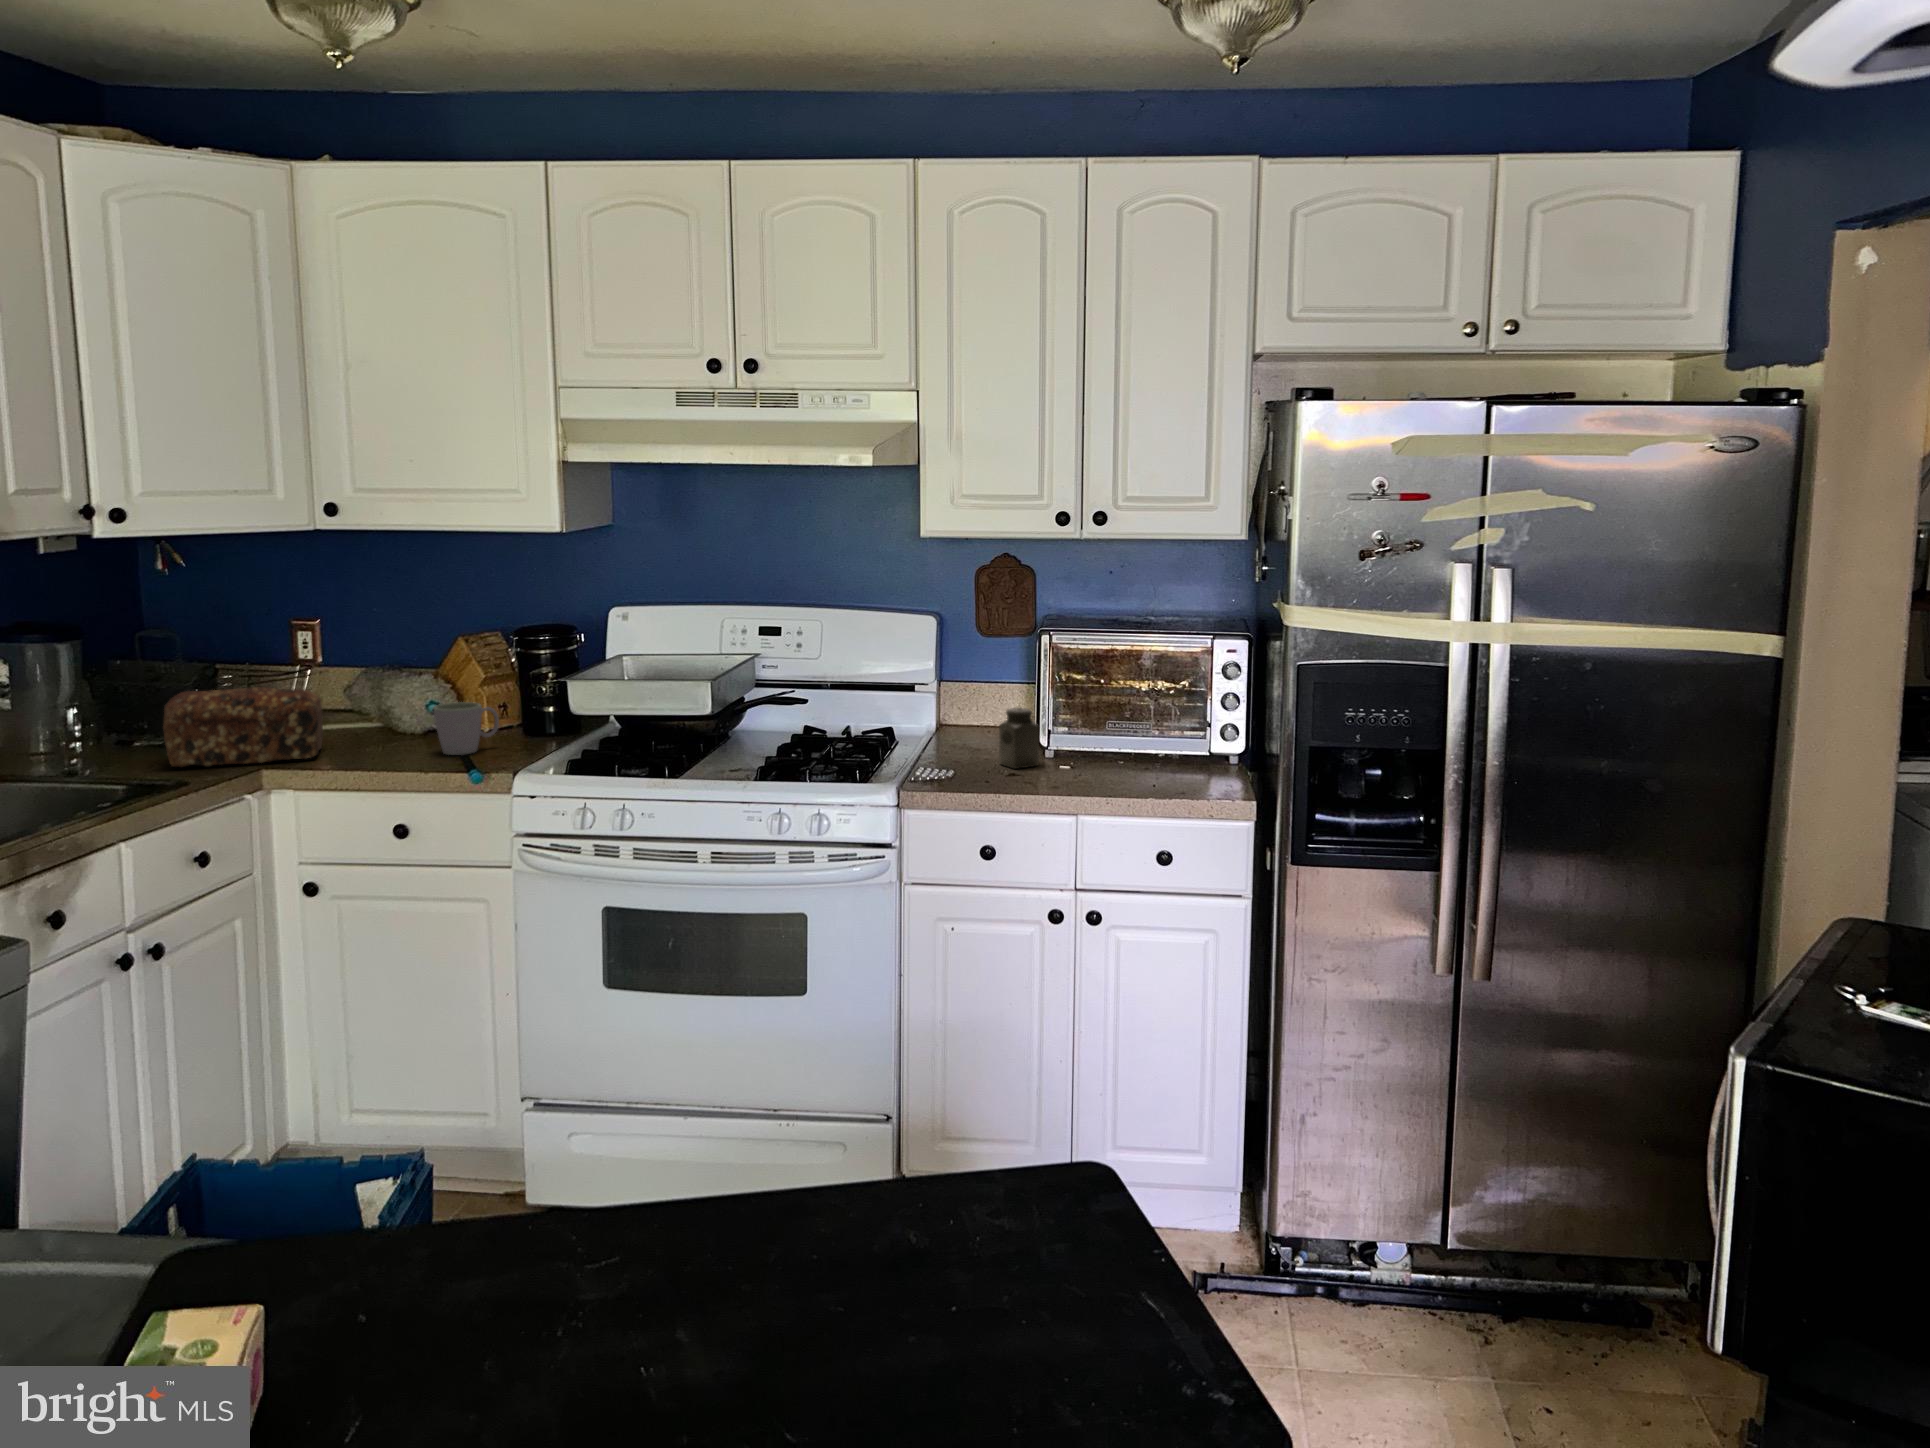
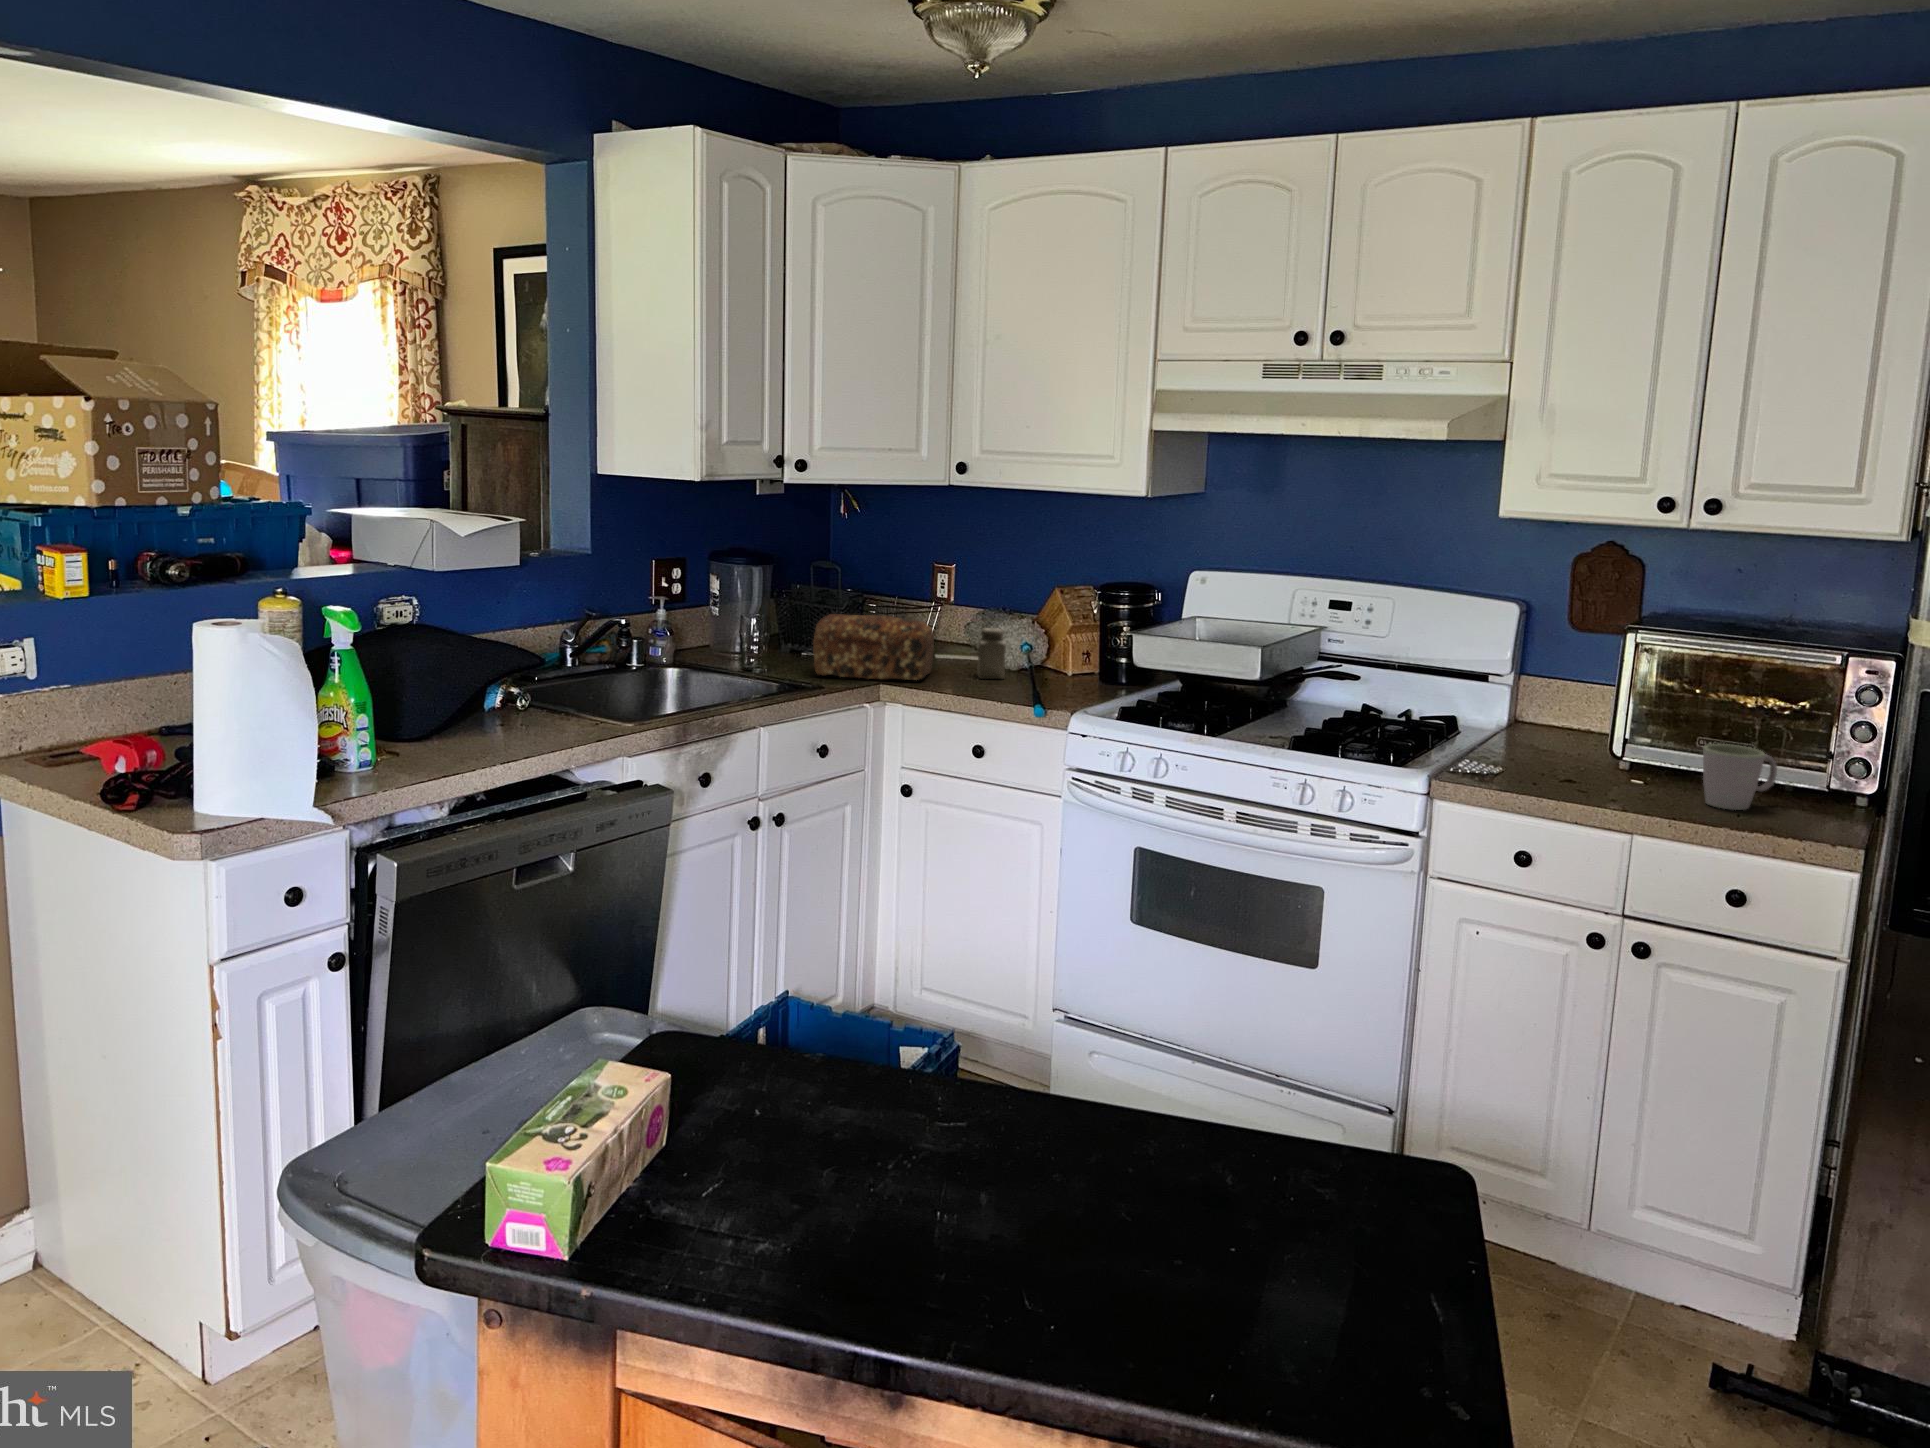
mug: present [434,702,499,755] -> present [1703,744,1777,810]
salt shaker: present [999,708,1039,769] -> present [977,628,1006,679]

